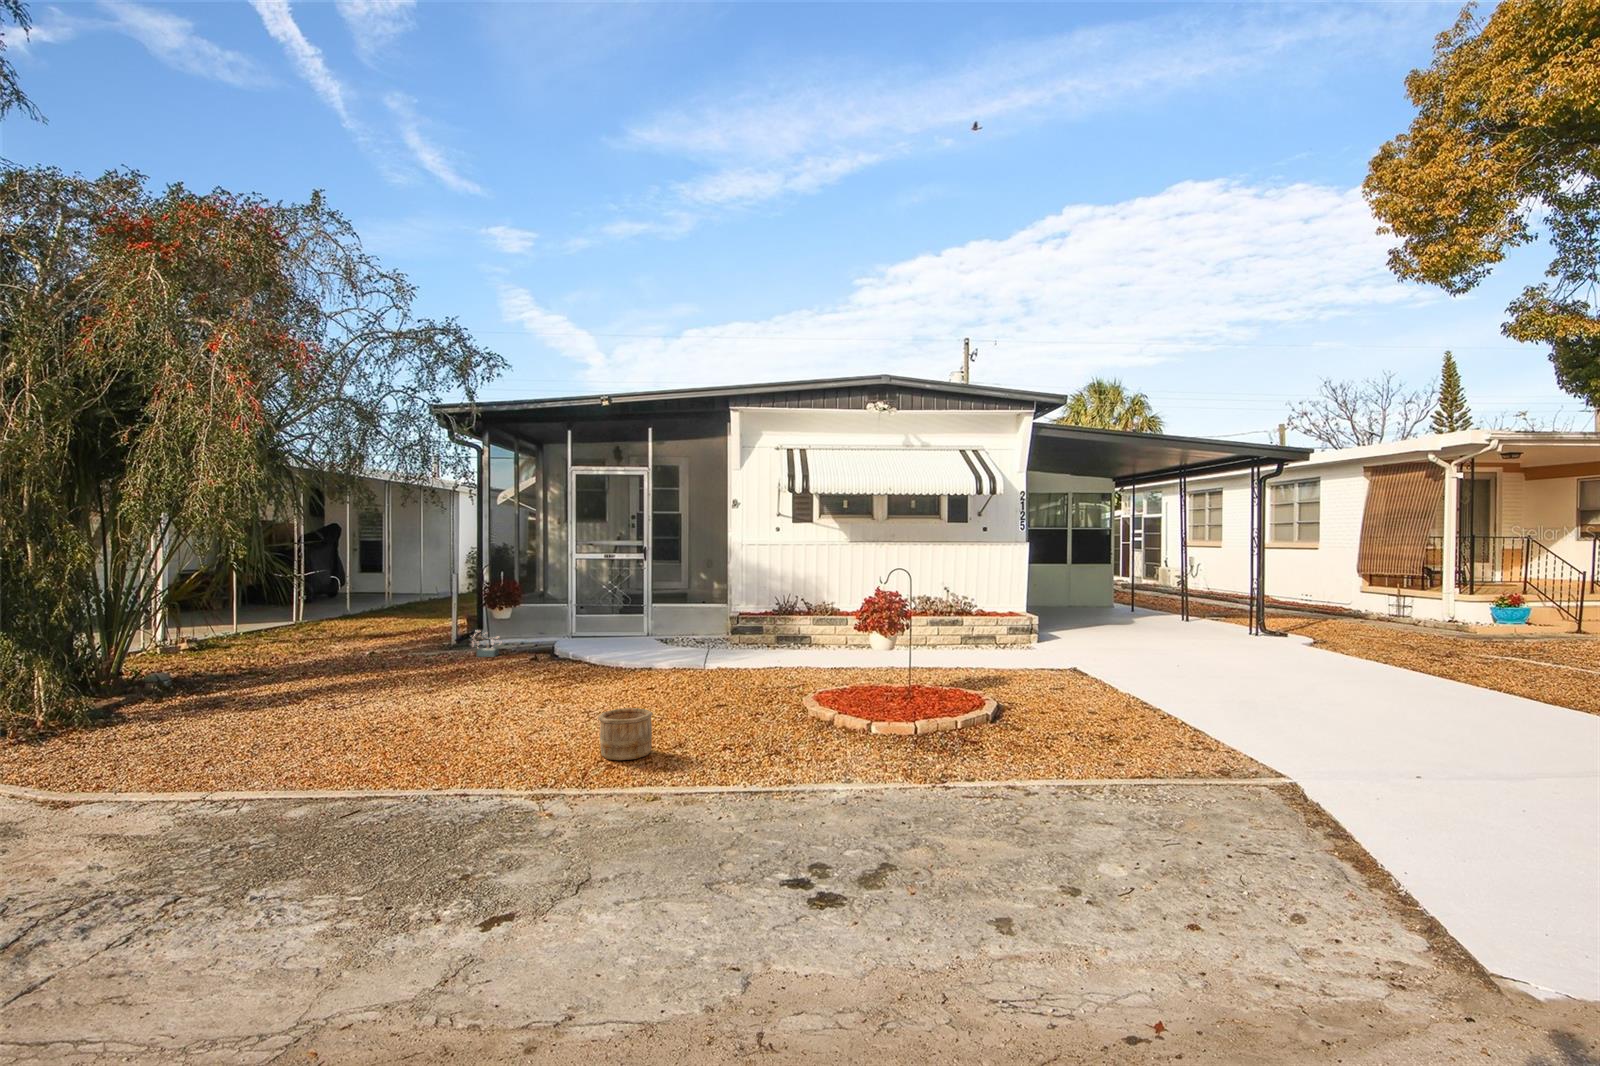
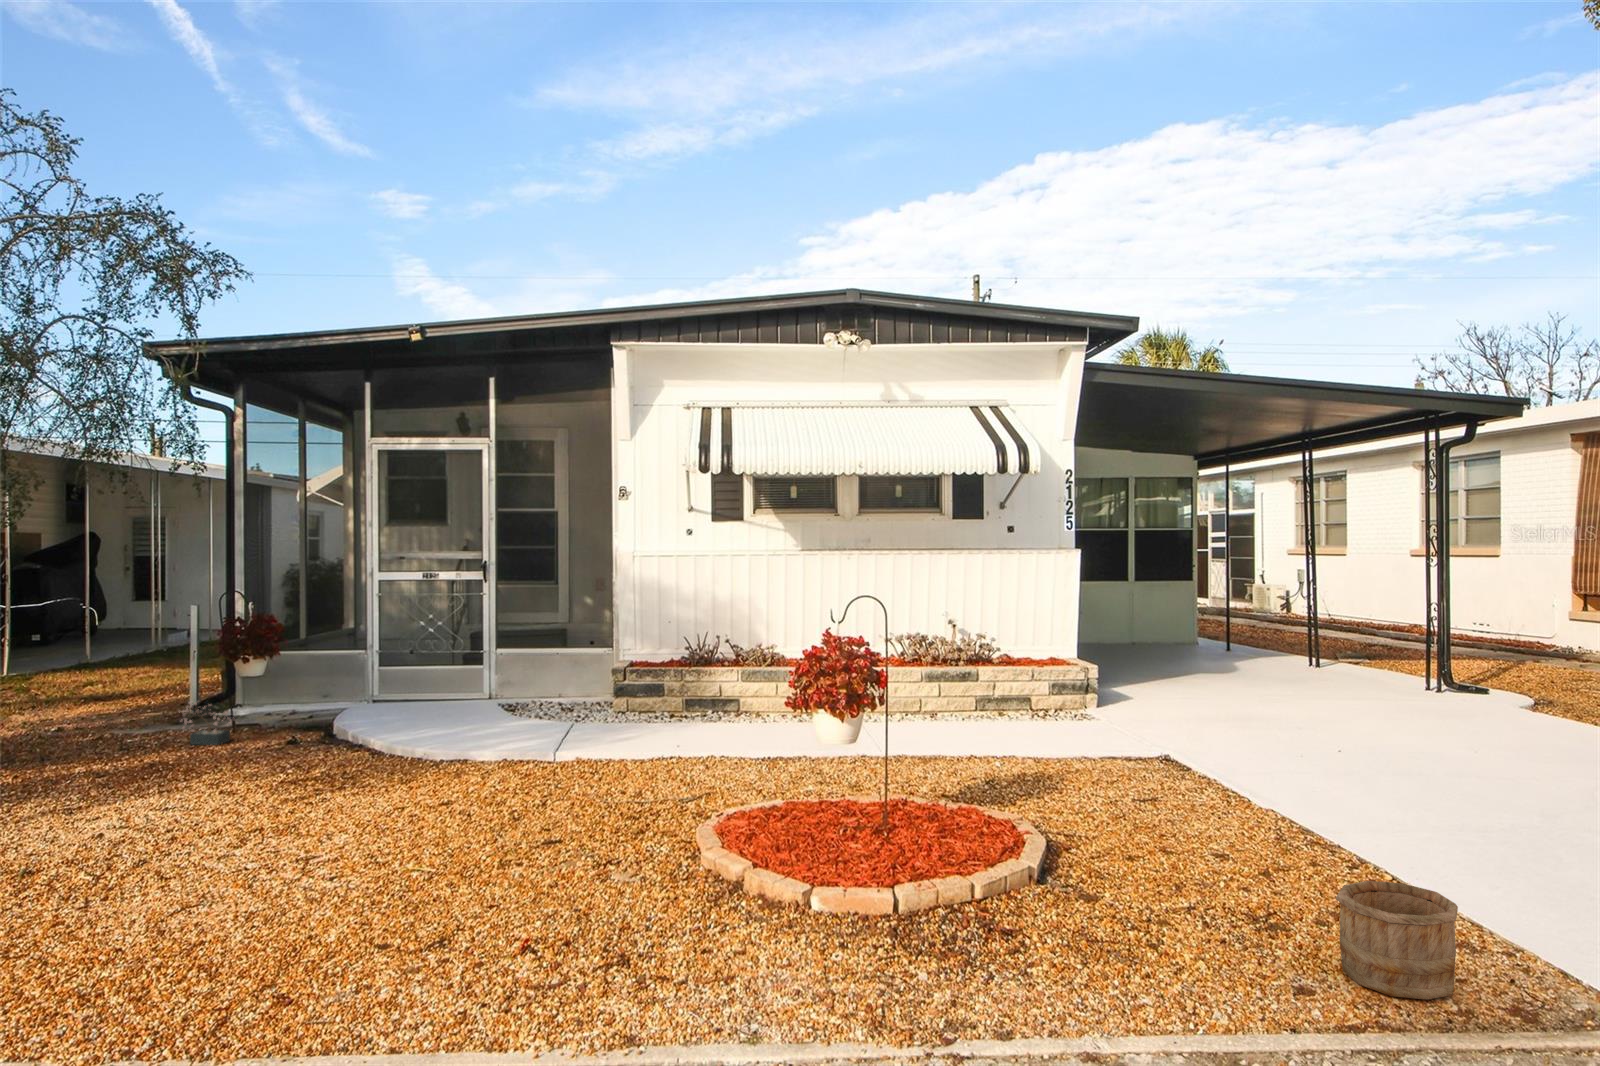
wooden bucket: present [598,708,653,760] -> present [1336,881,1458,1000]

